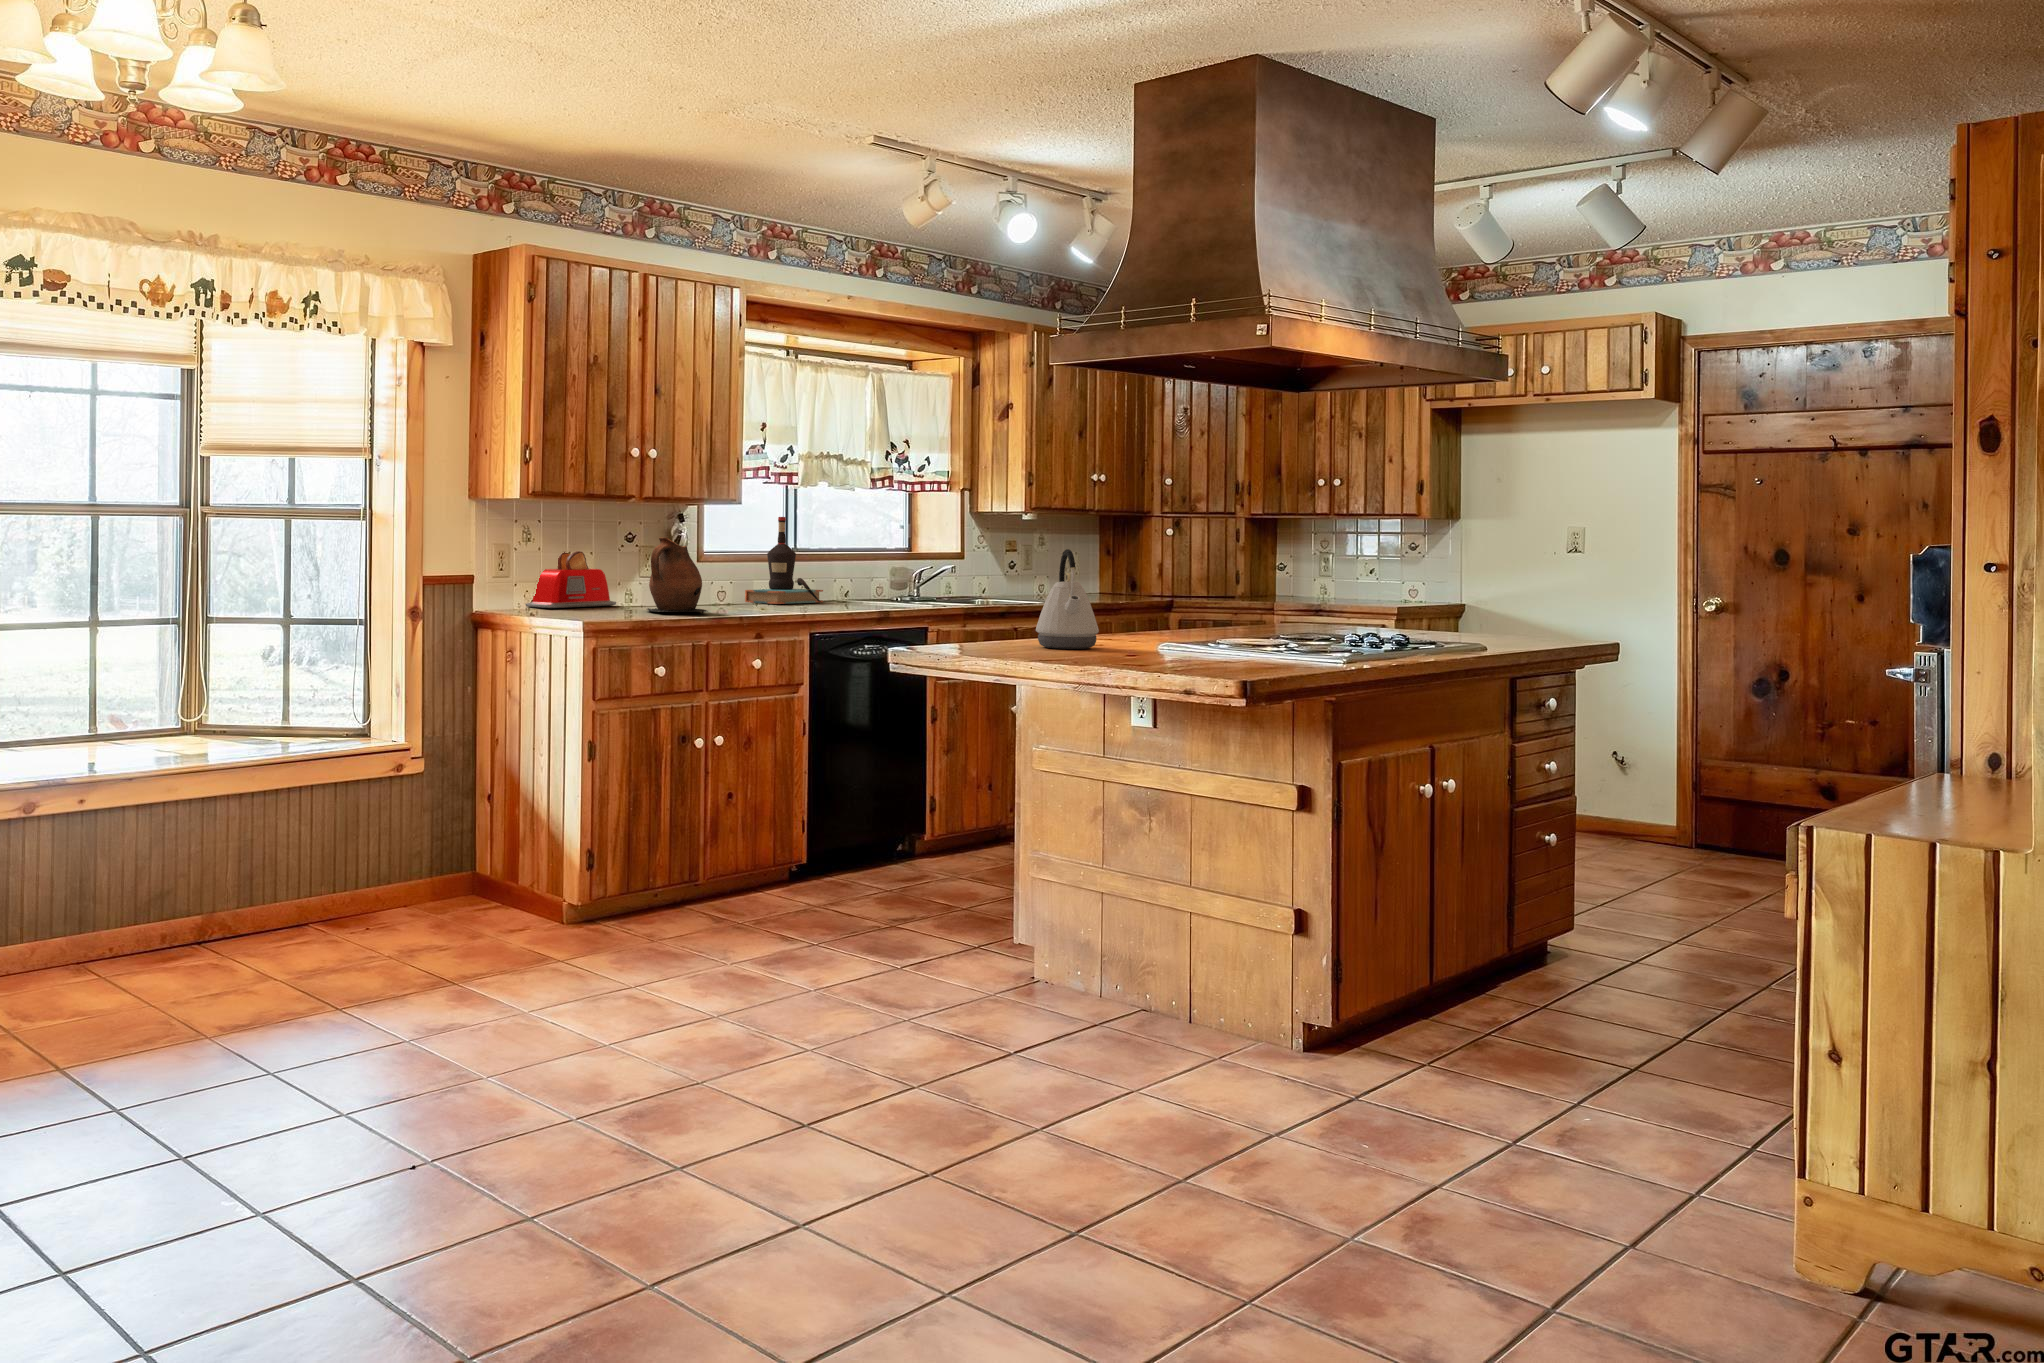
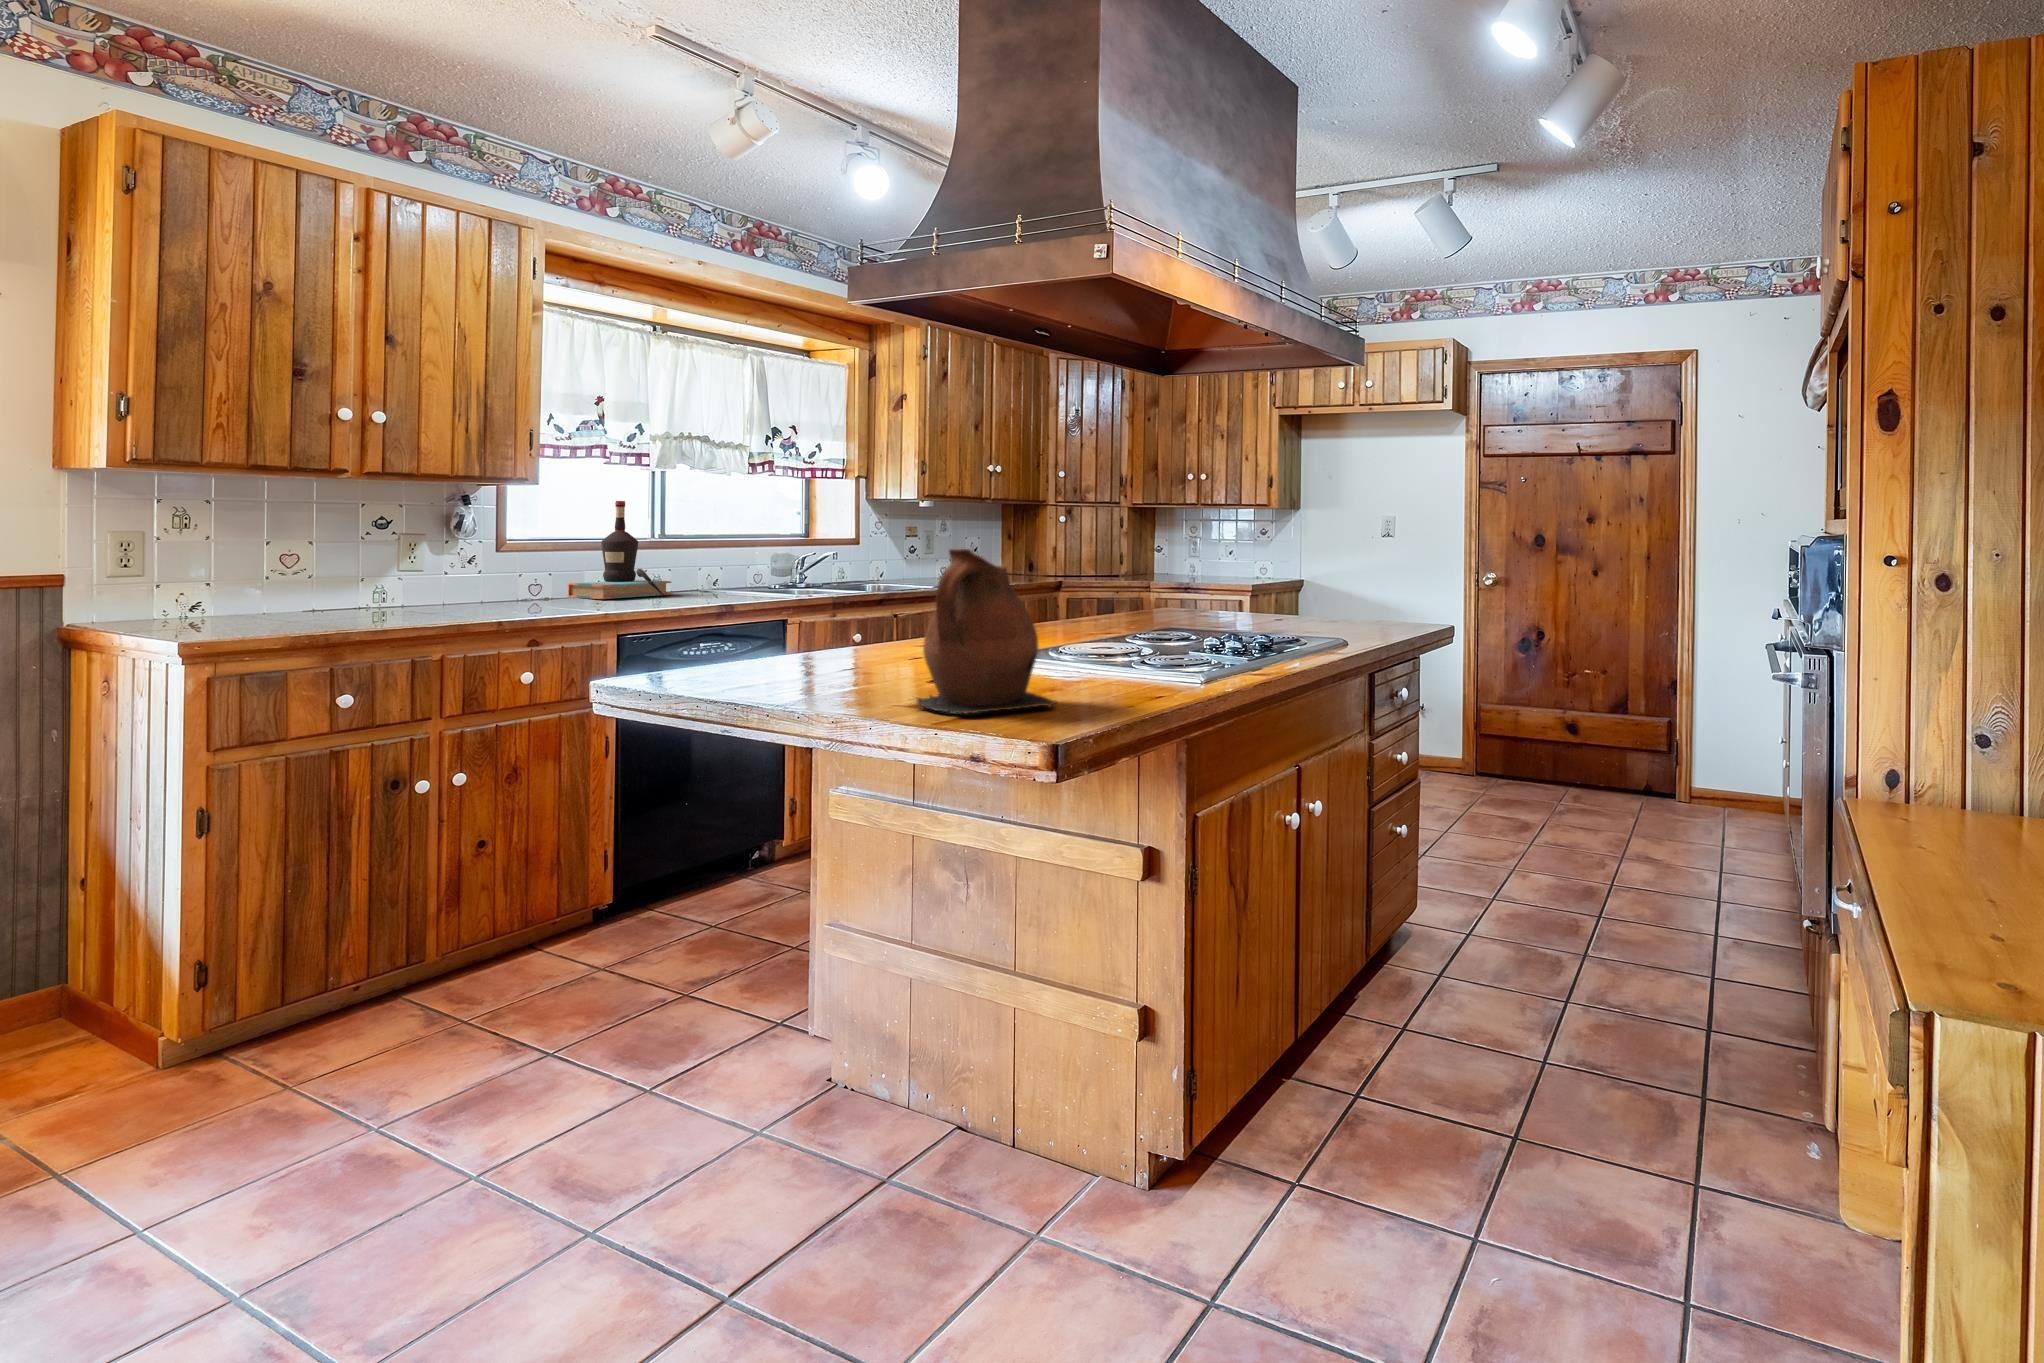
ceramic pitcher: present [647,538,707,613] -> present [916,549,1056,714]
kettle: present [1036,549,1099,649] -> none [819,541,906,673]
toaster: present [525,551,616,608] -> none [177,541,349,617]

